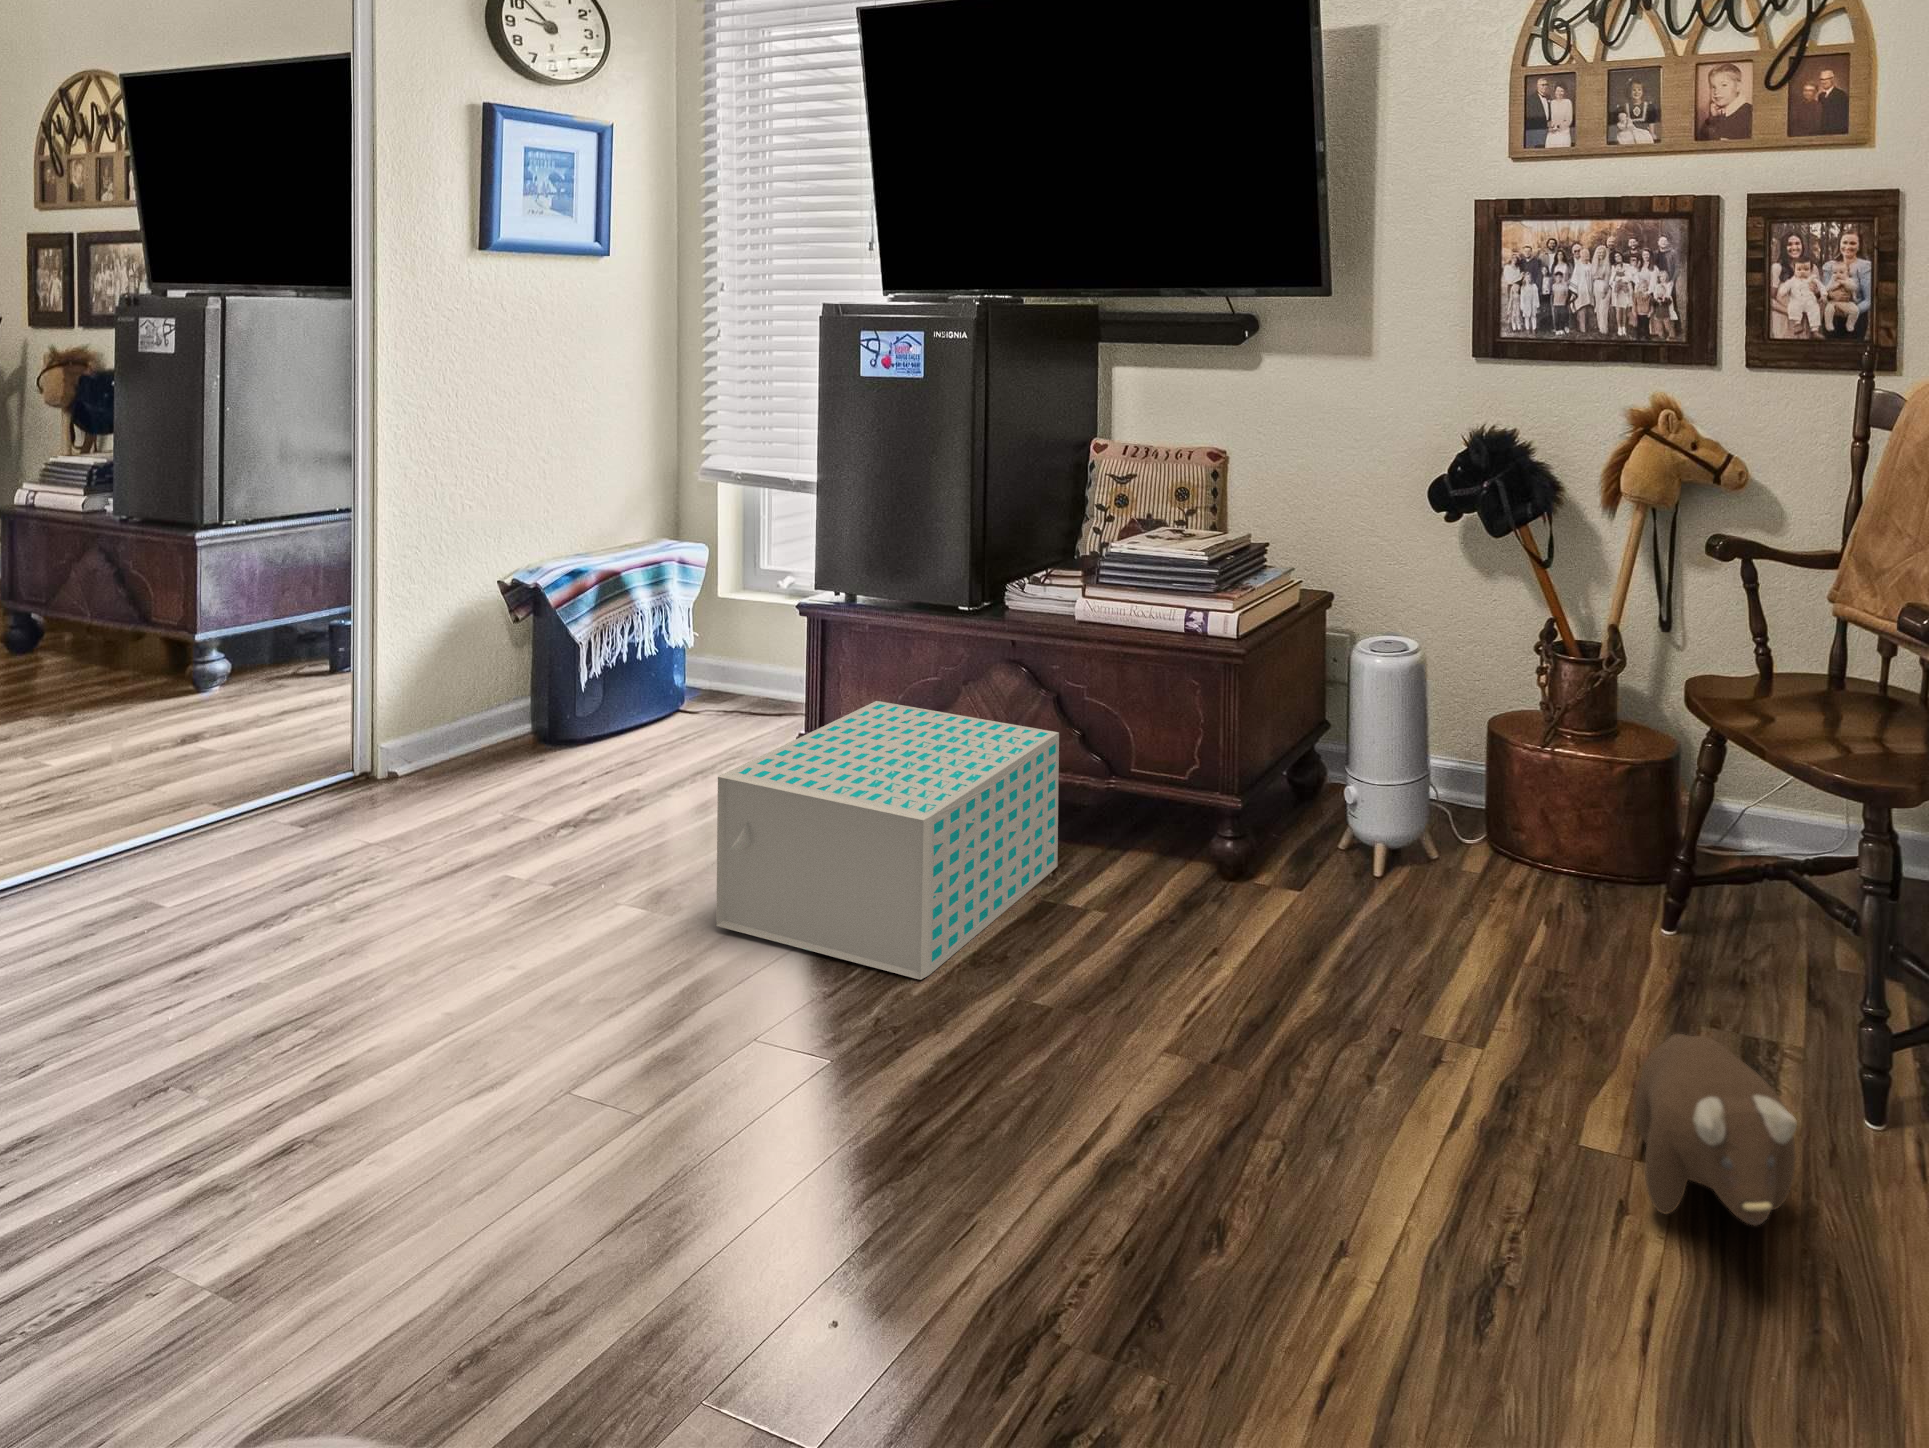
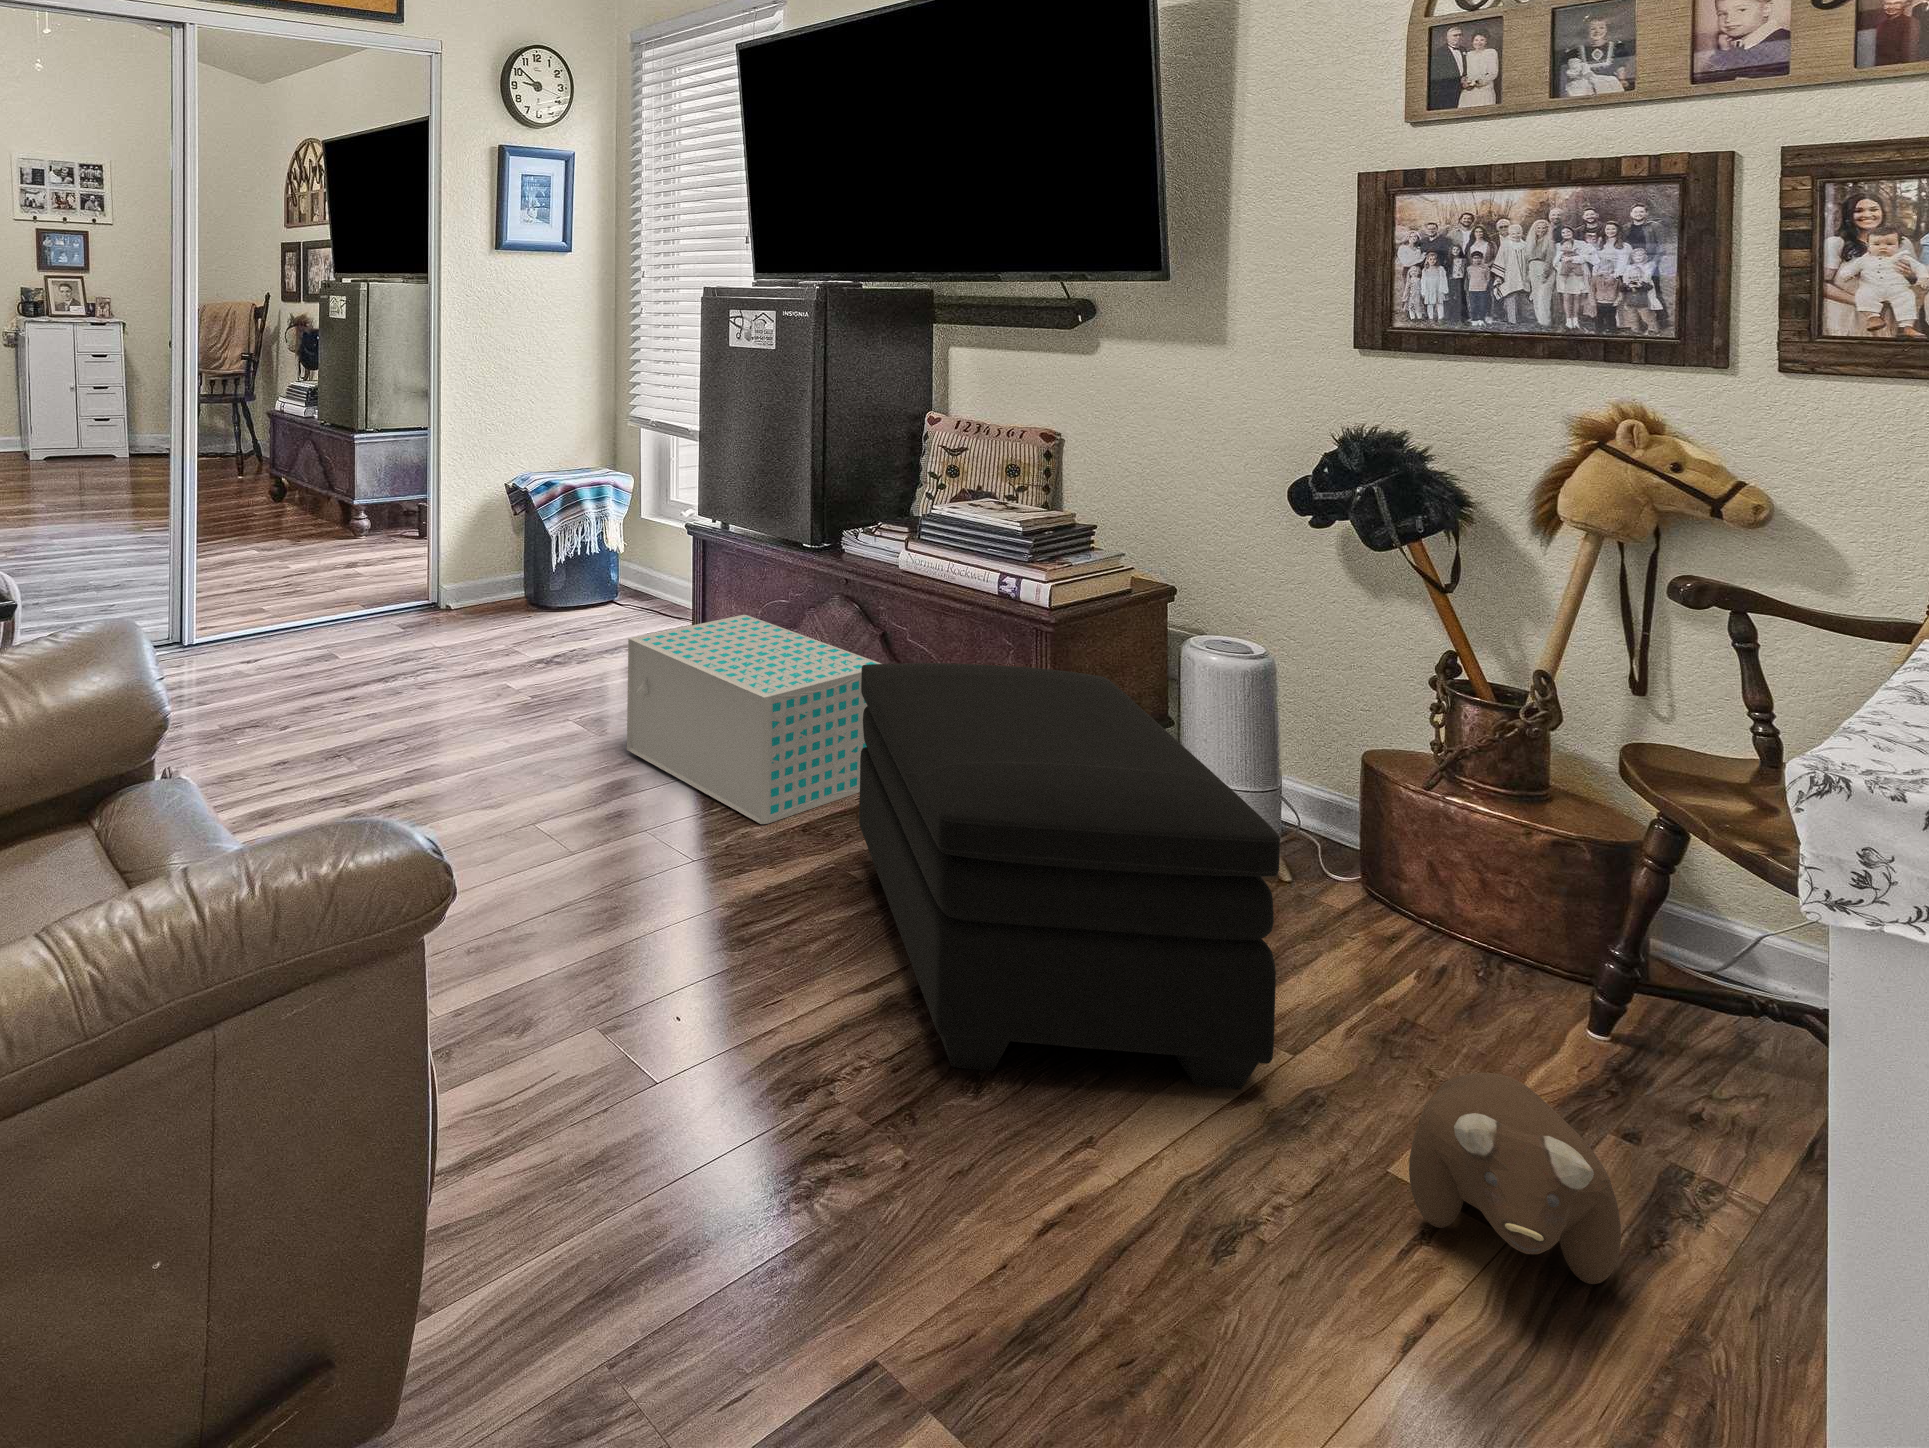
ottoman: none [1049,705,1512,1259] -> present [859,663,1280,1089]

